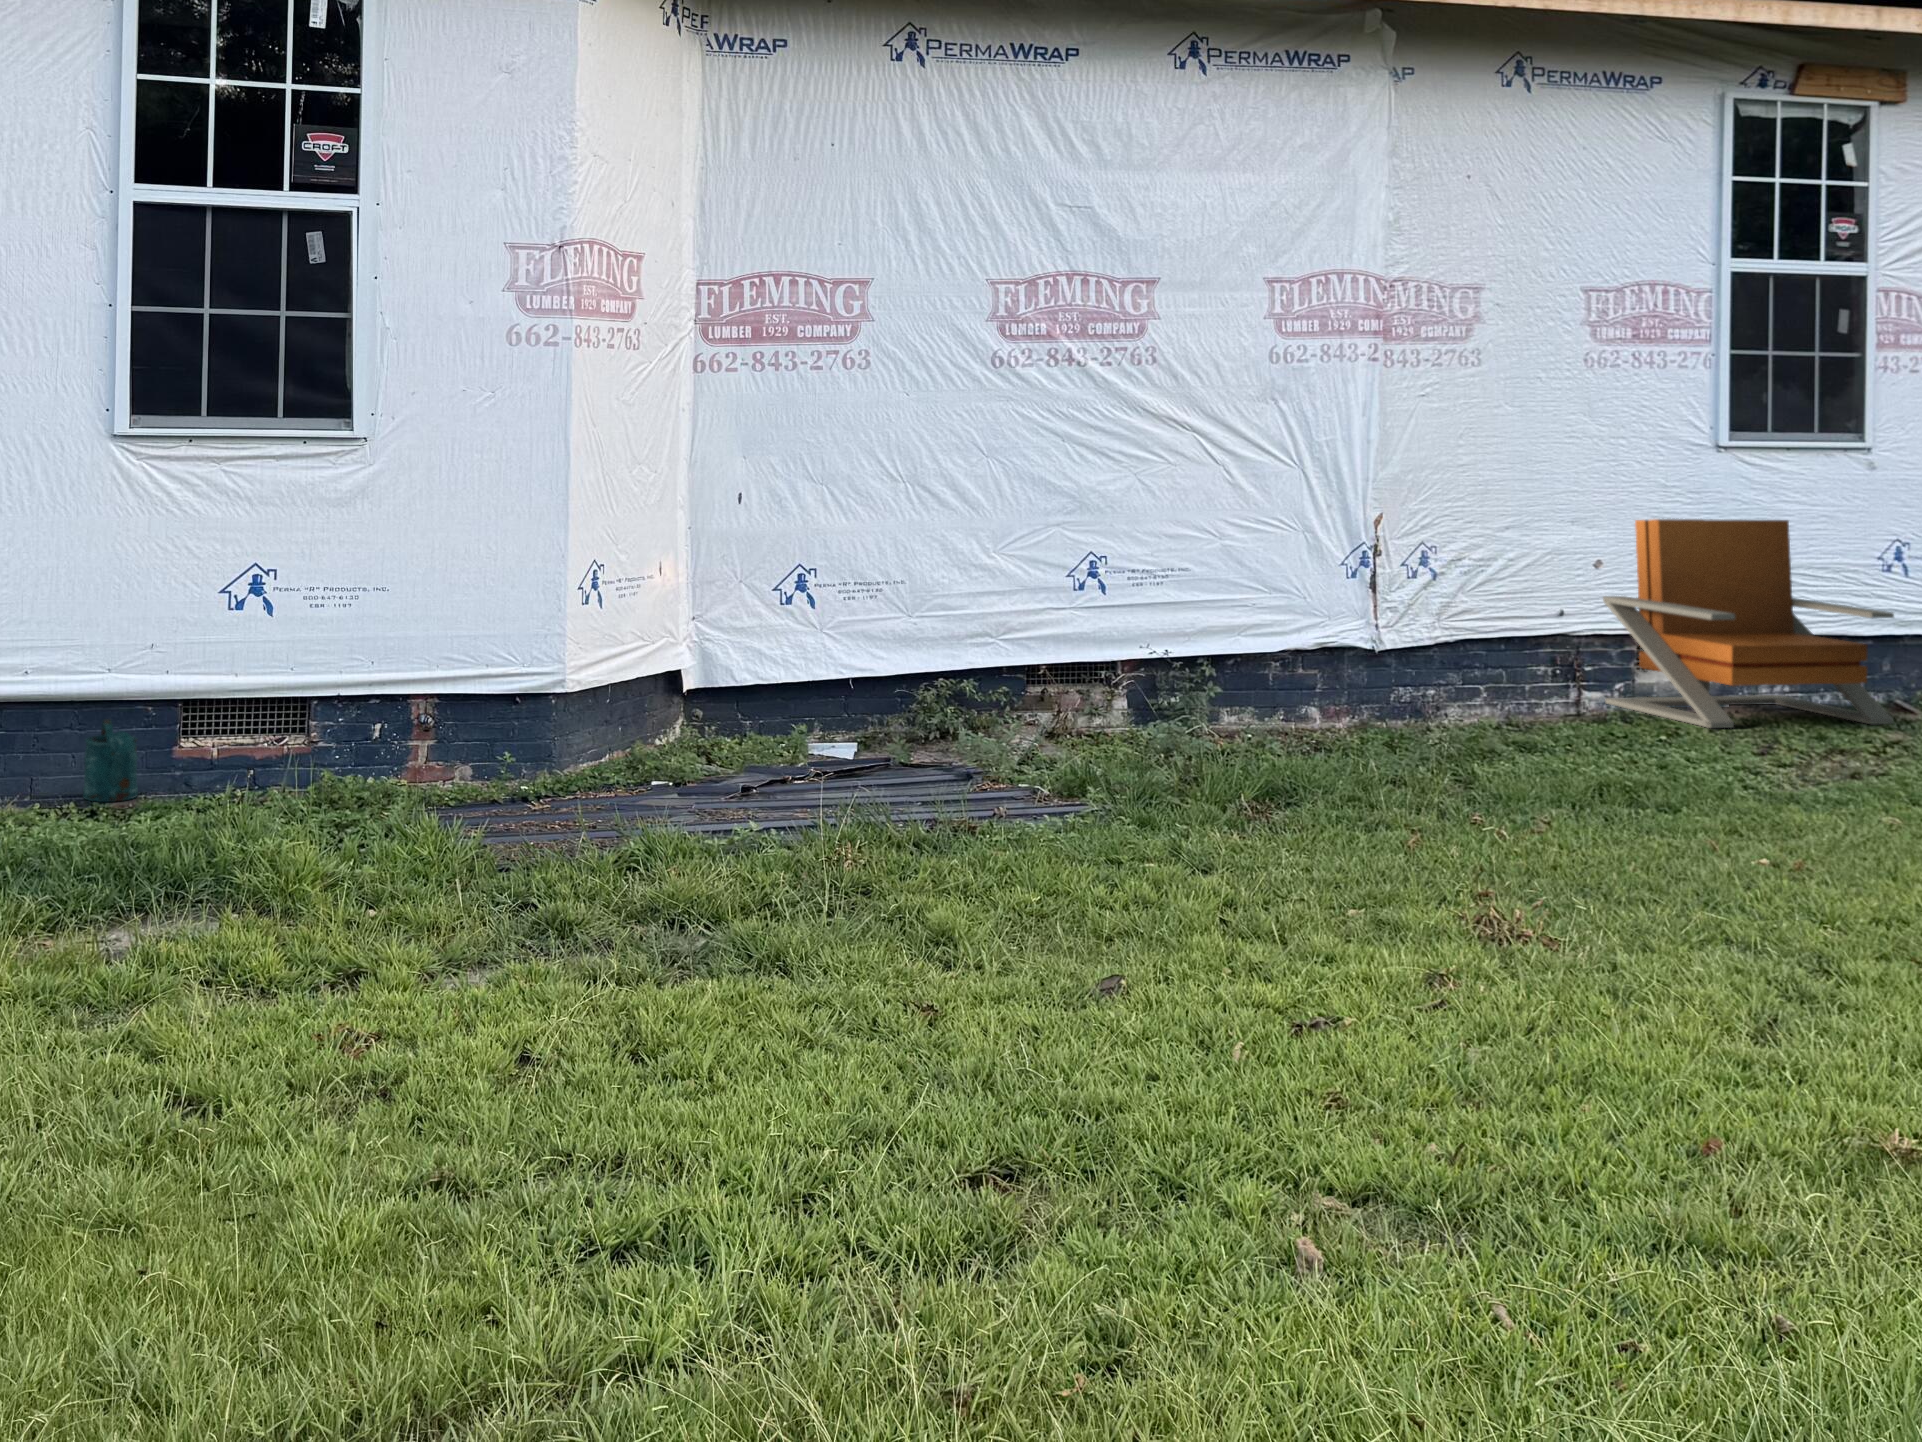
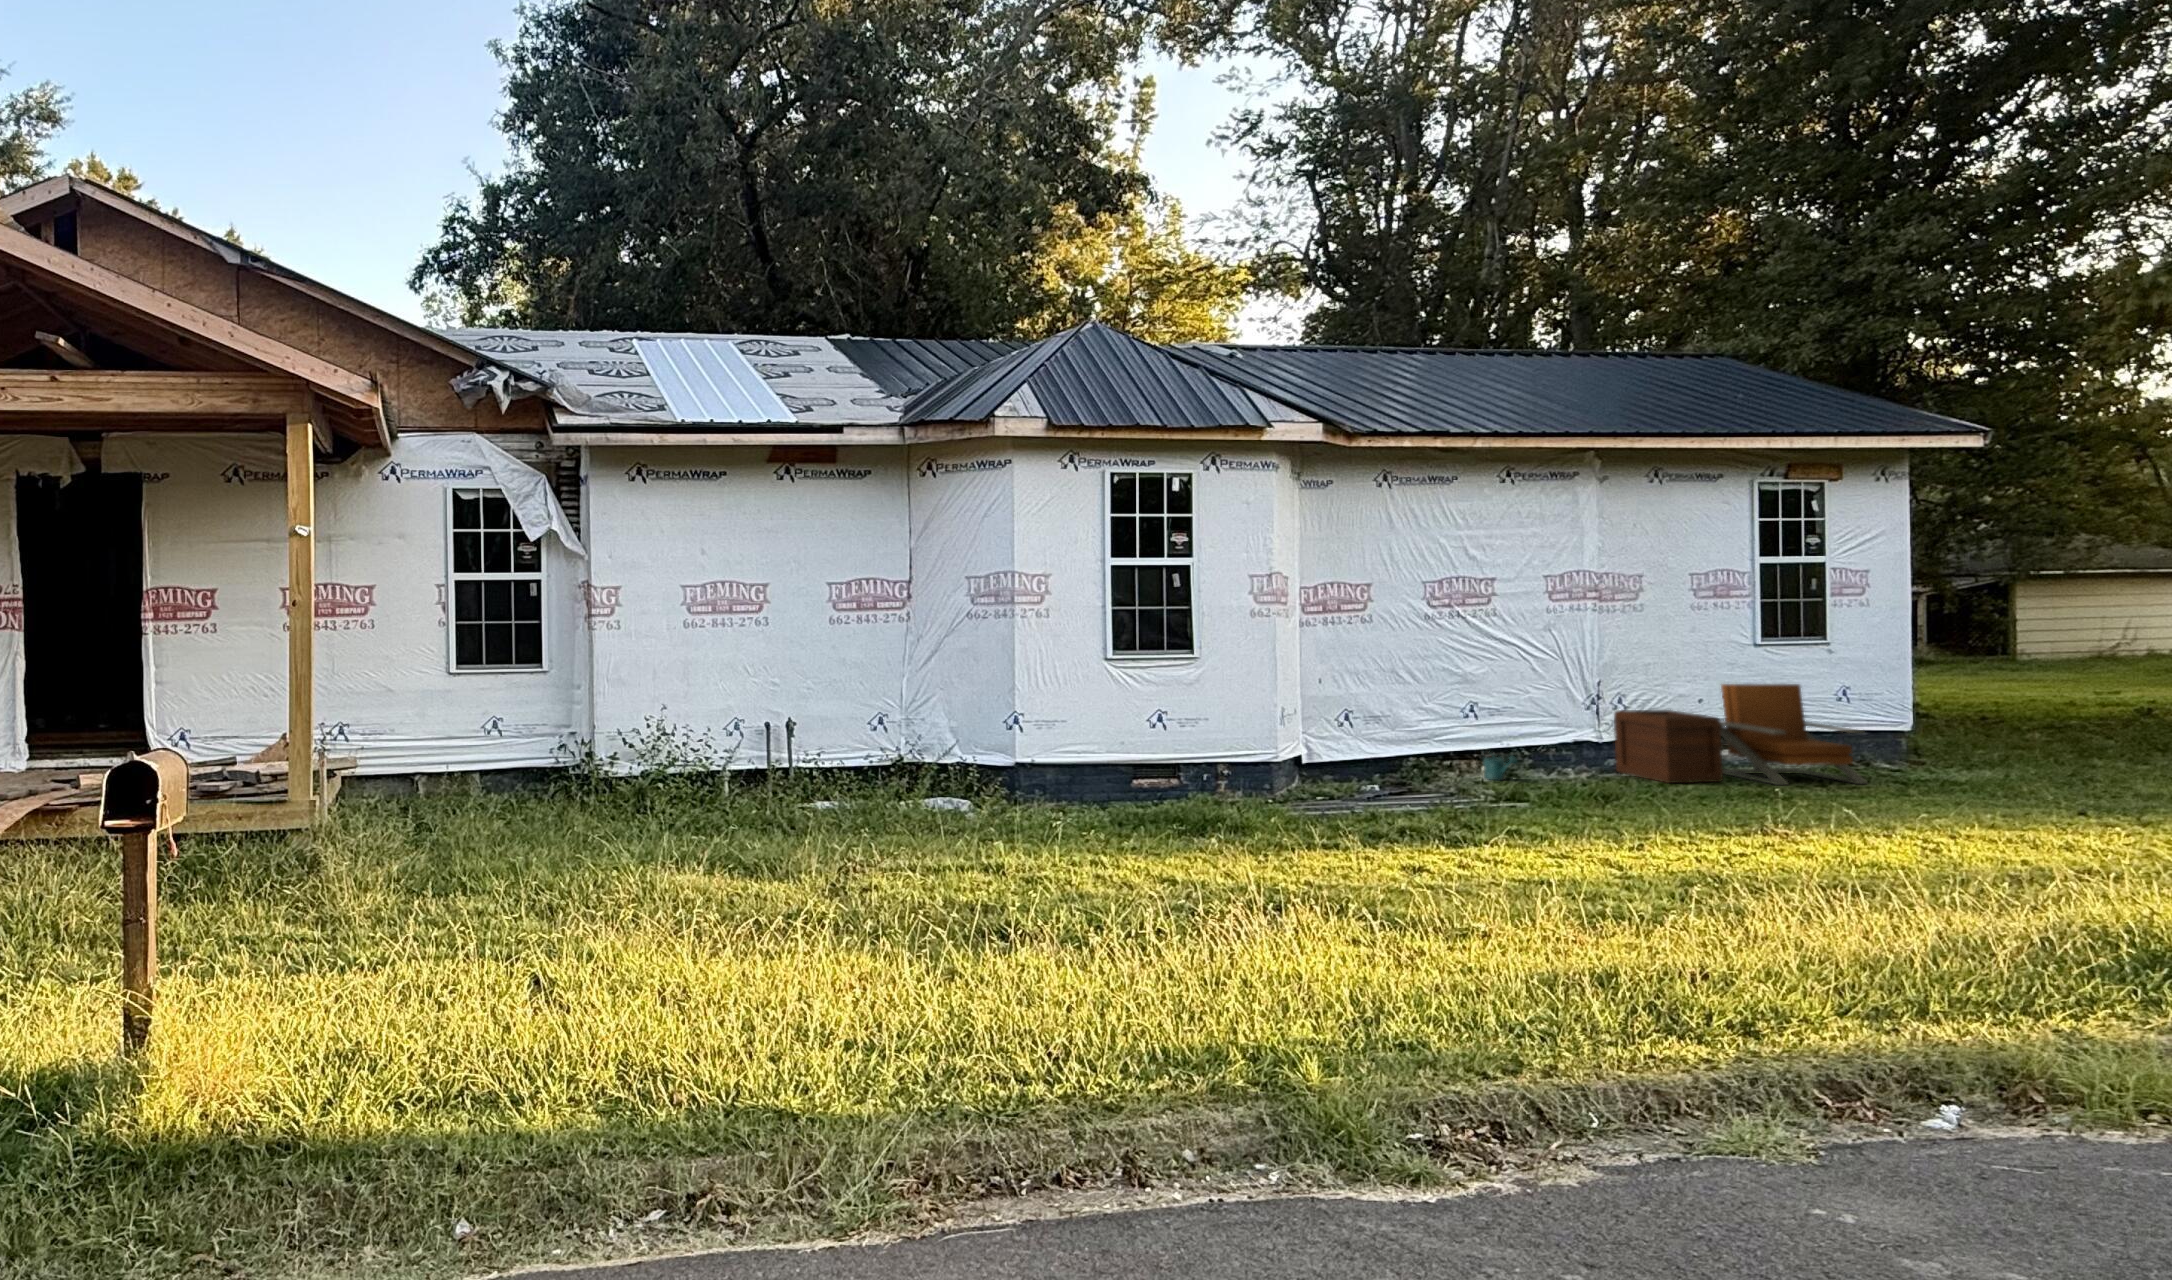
wooden crate: none [1409,574,1609,727] -> present [1614,710,1723,783]
watering can: present [83,719,138,802] -> present [1482,755,1517,780]

